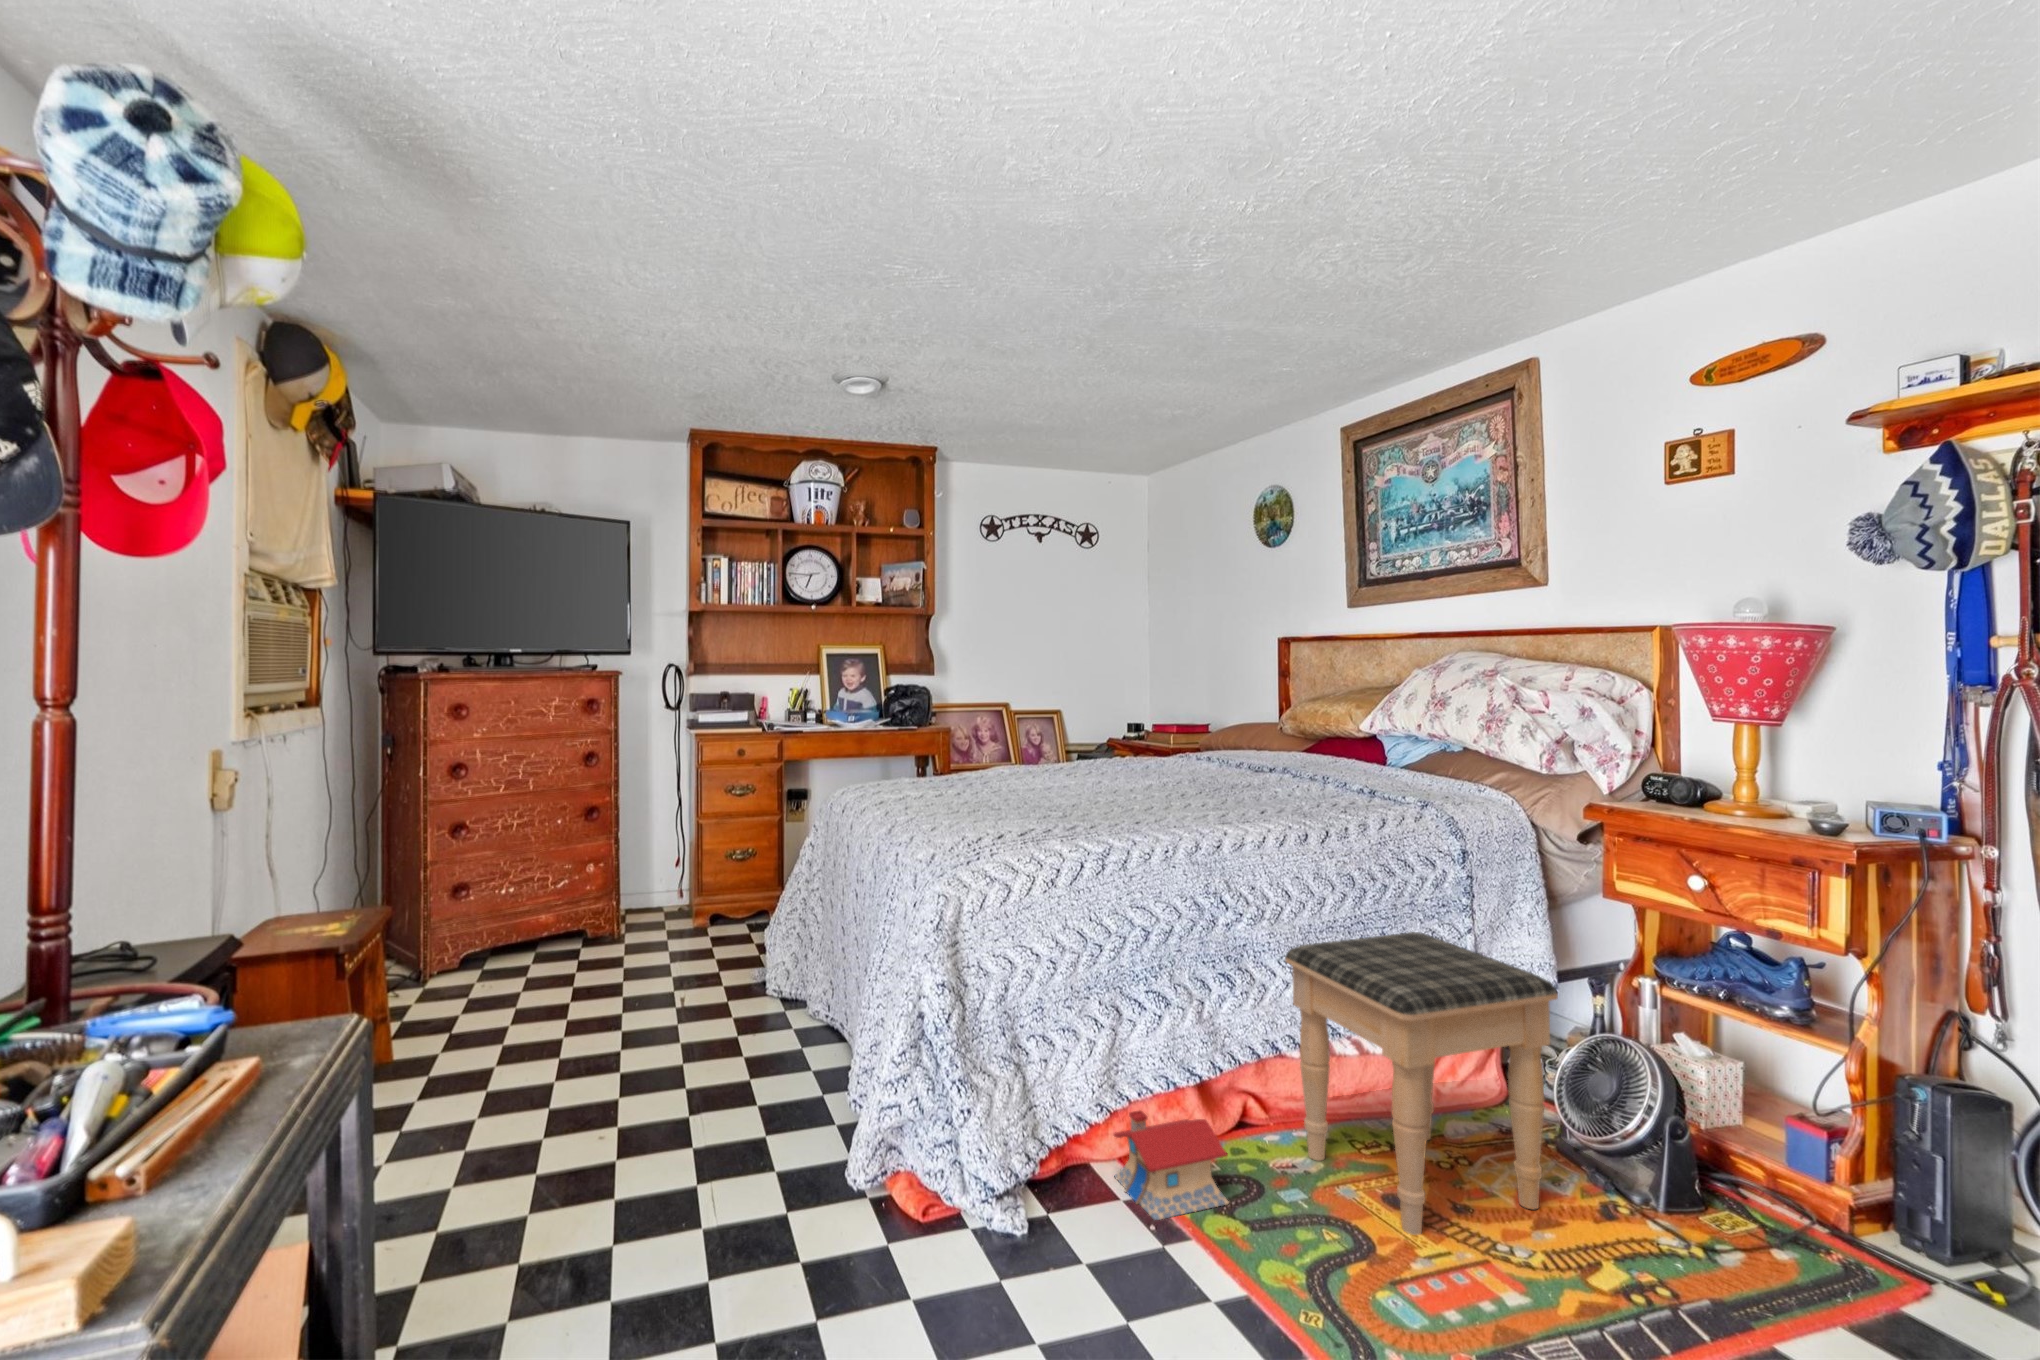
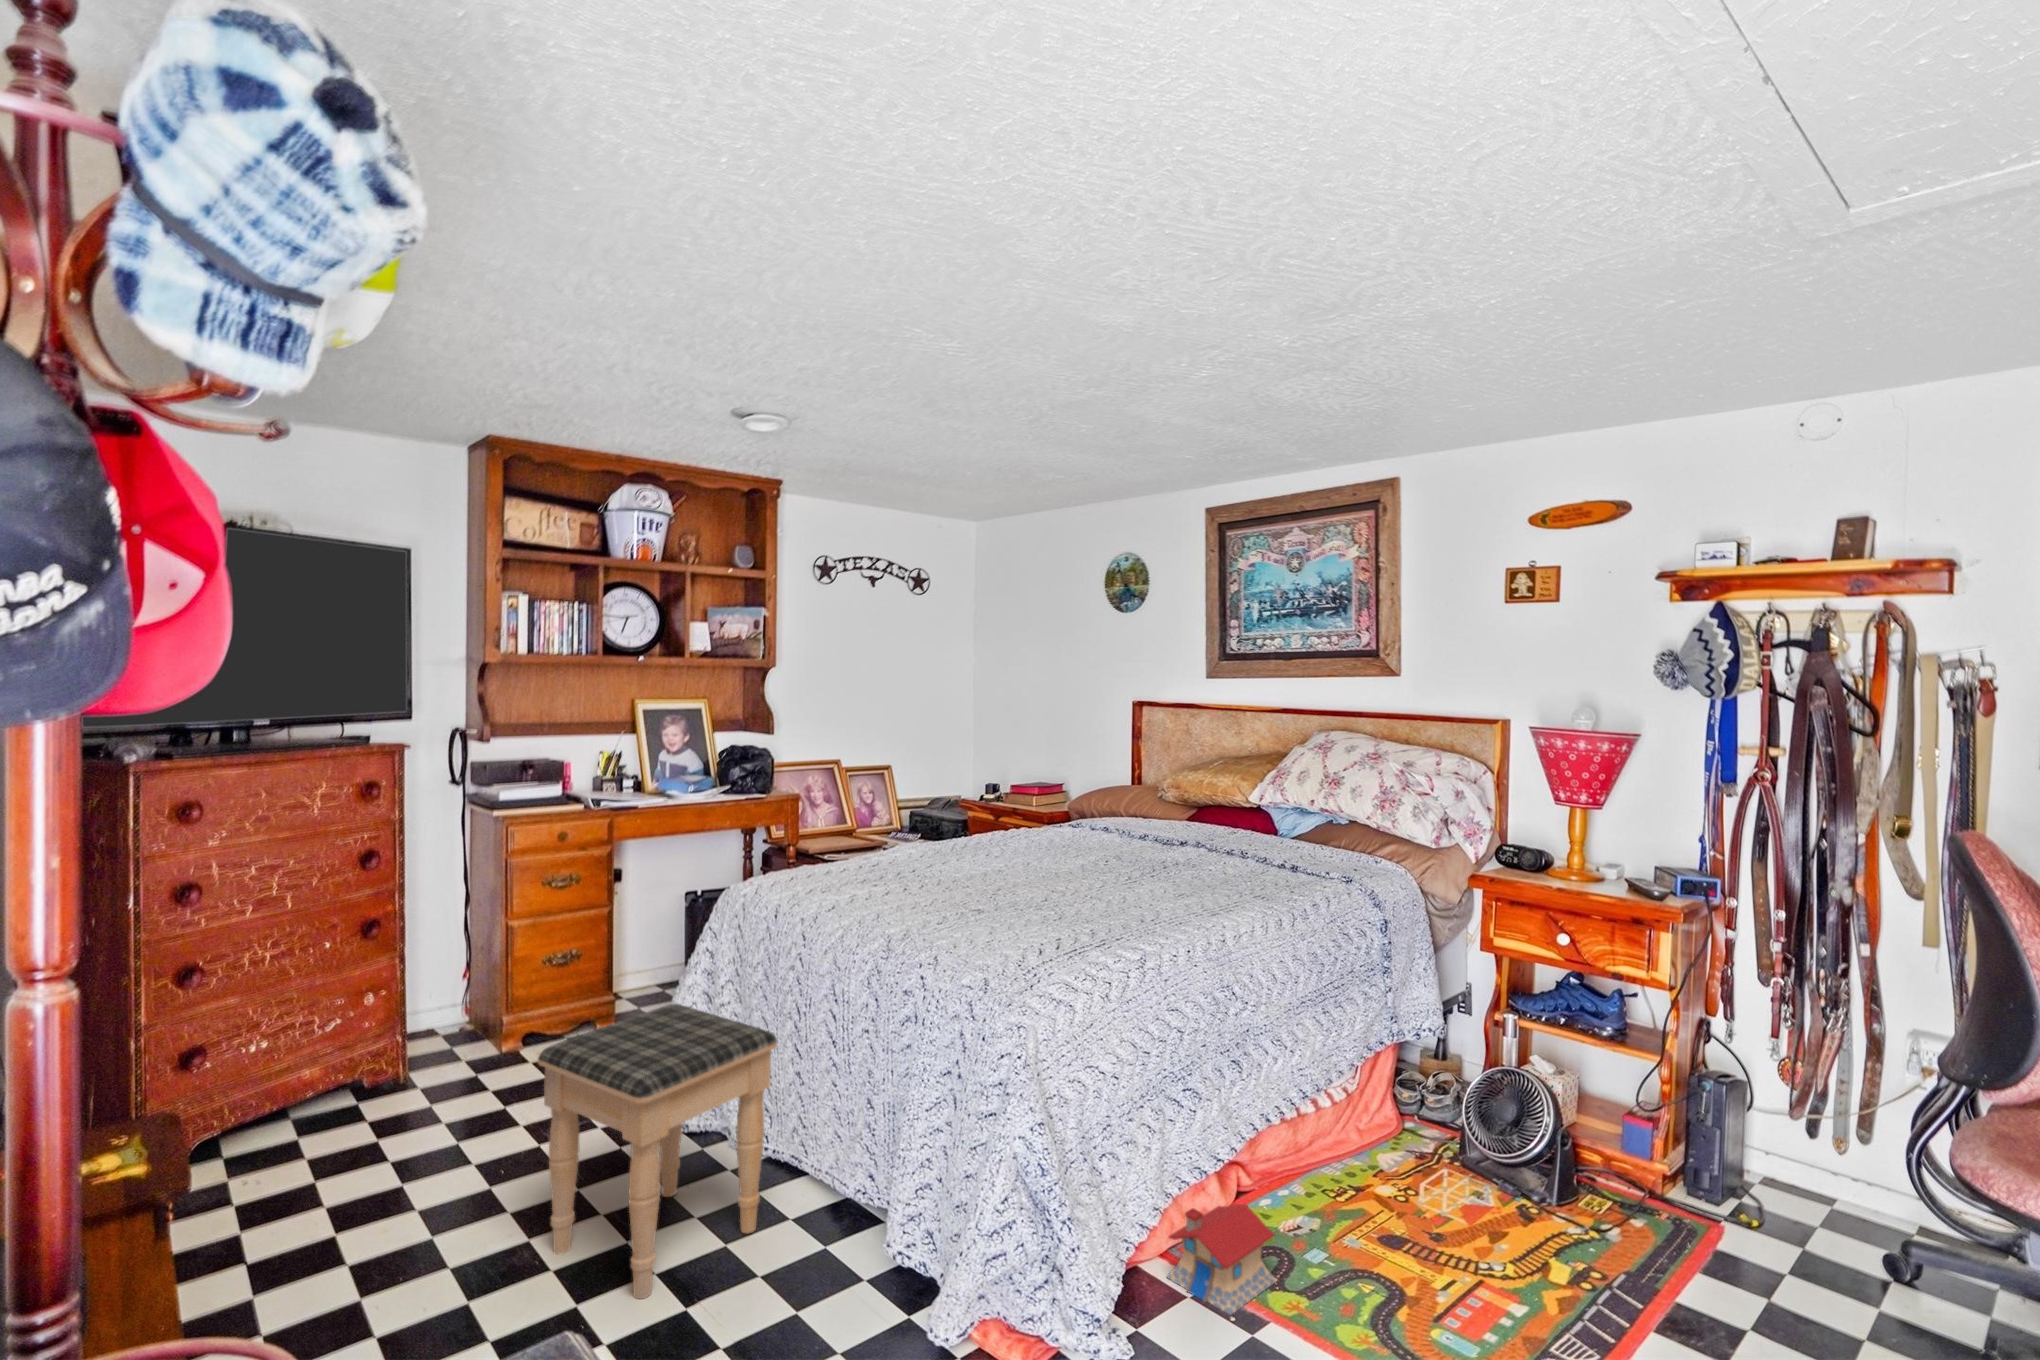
footstool: present [1285,932,1558,1235] -> present [538,1004,777,1299]

